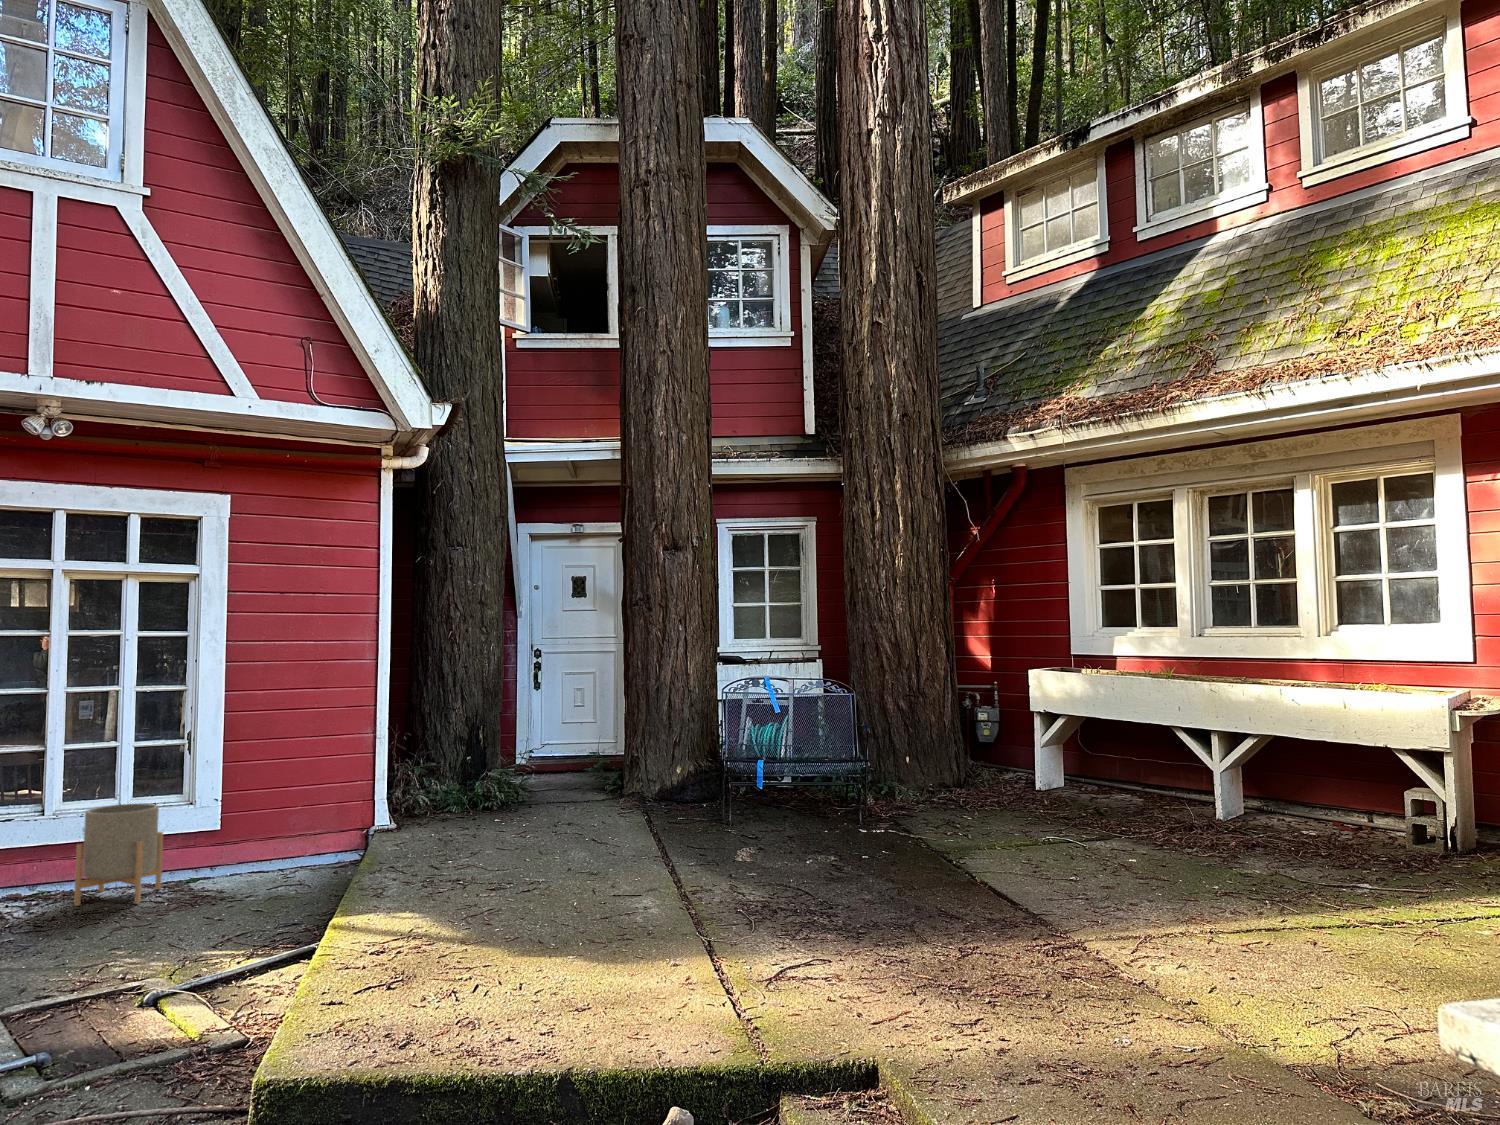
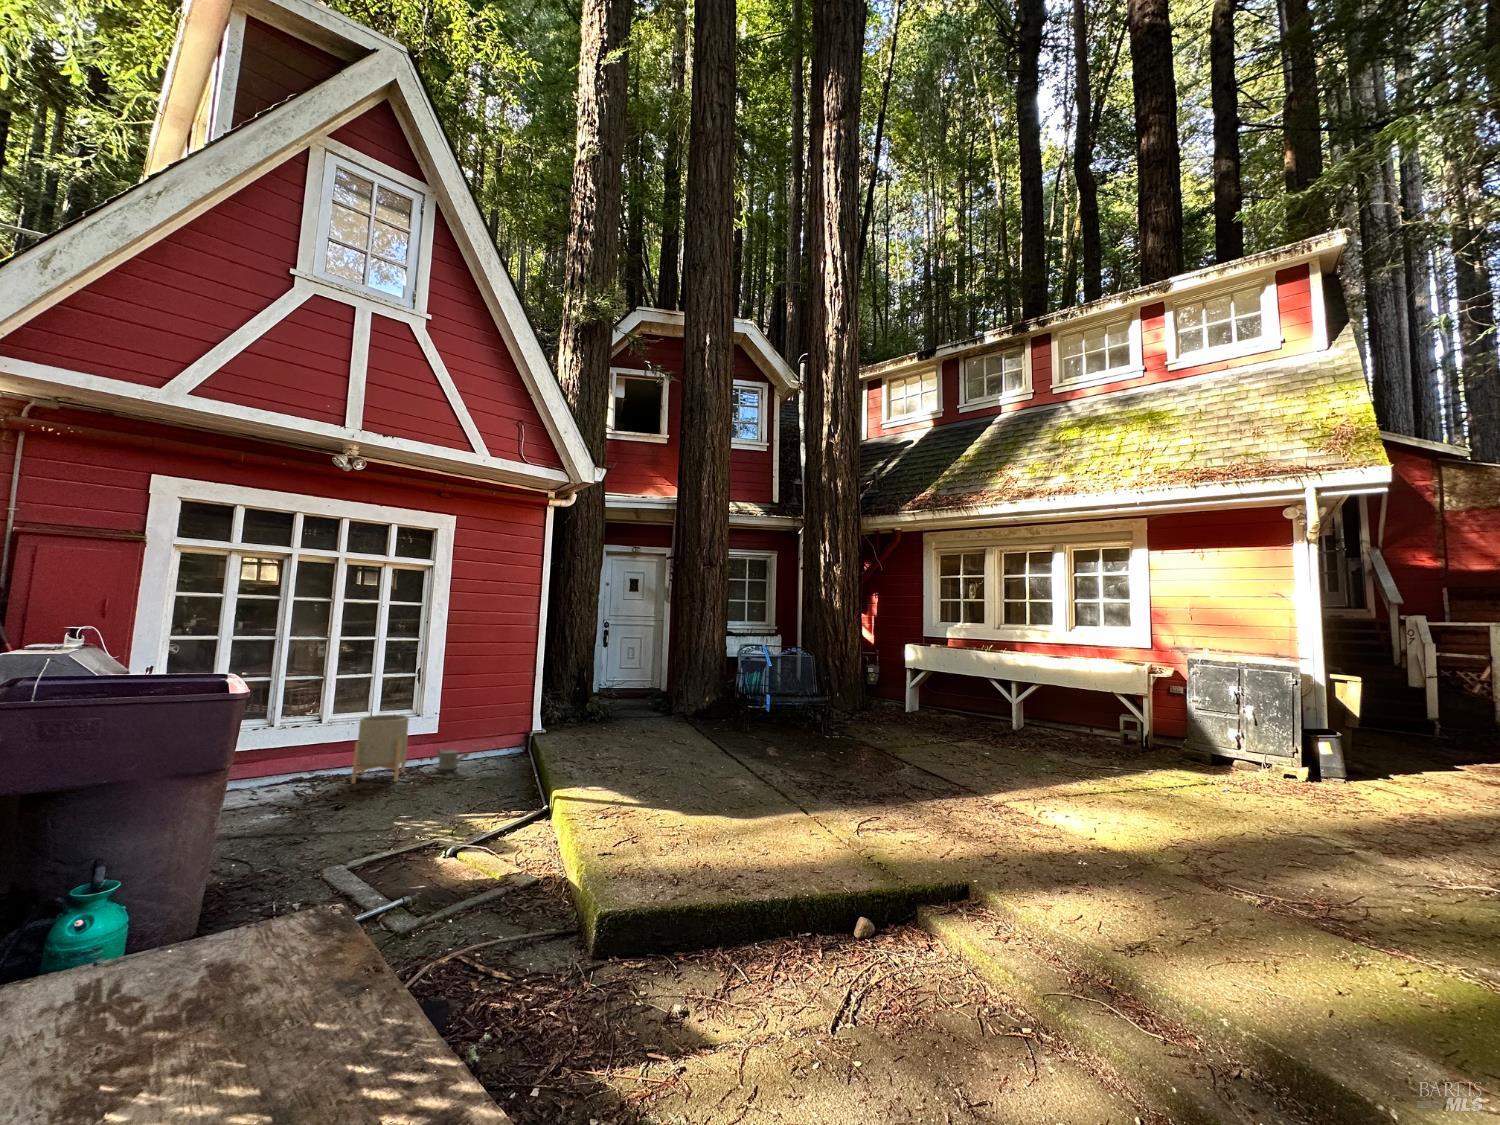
watering can: none [214,854,252,886] -> present [438,749,469,770]

